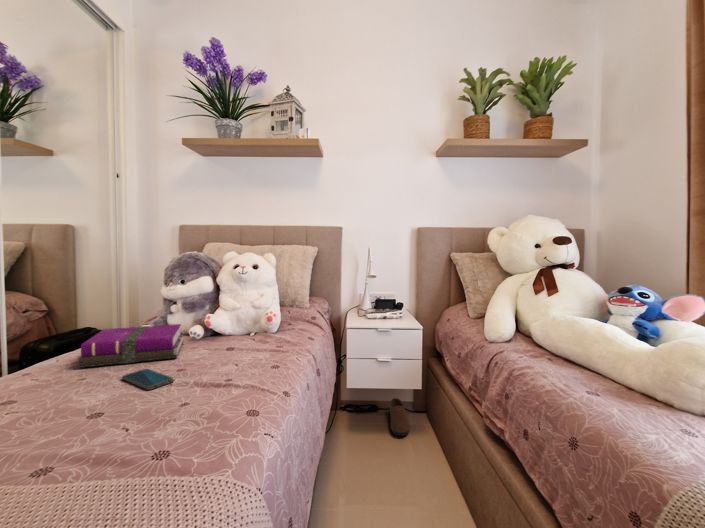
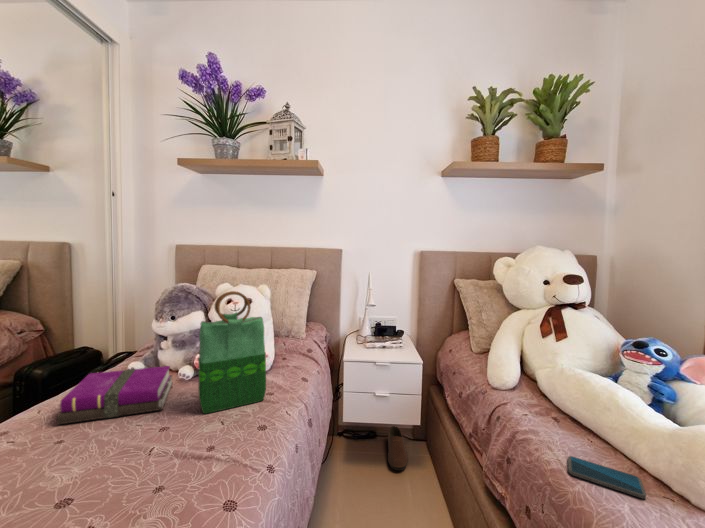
tote bag: none [211,245,276,360] -> present [198,291,266,414]
smartphone: present [122,369,173,390] -> present [568,456,646,499]

